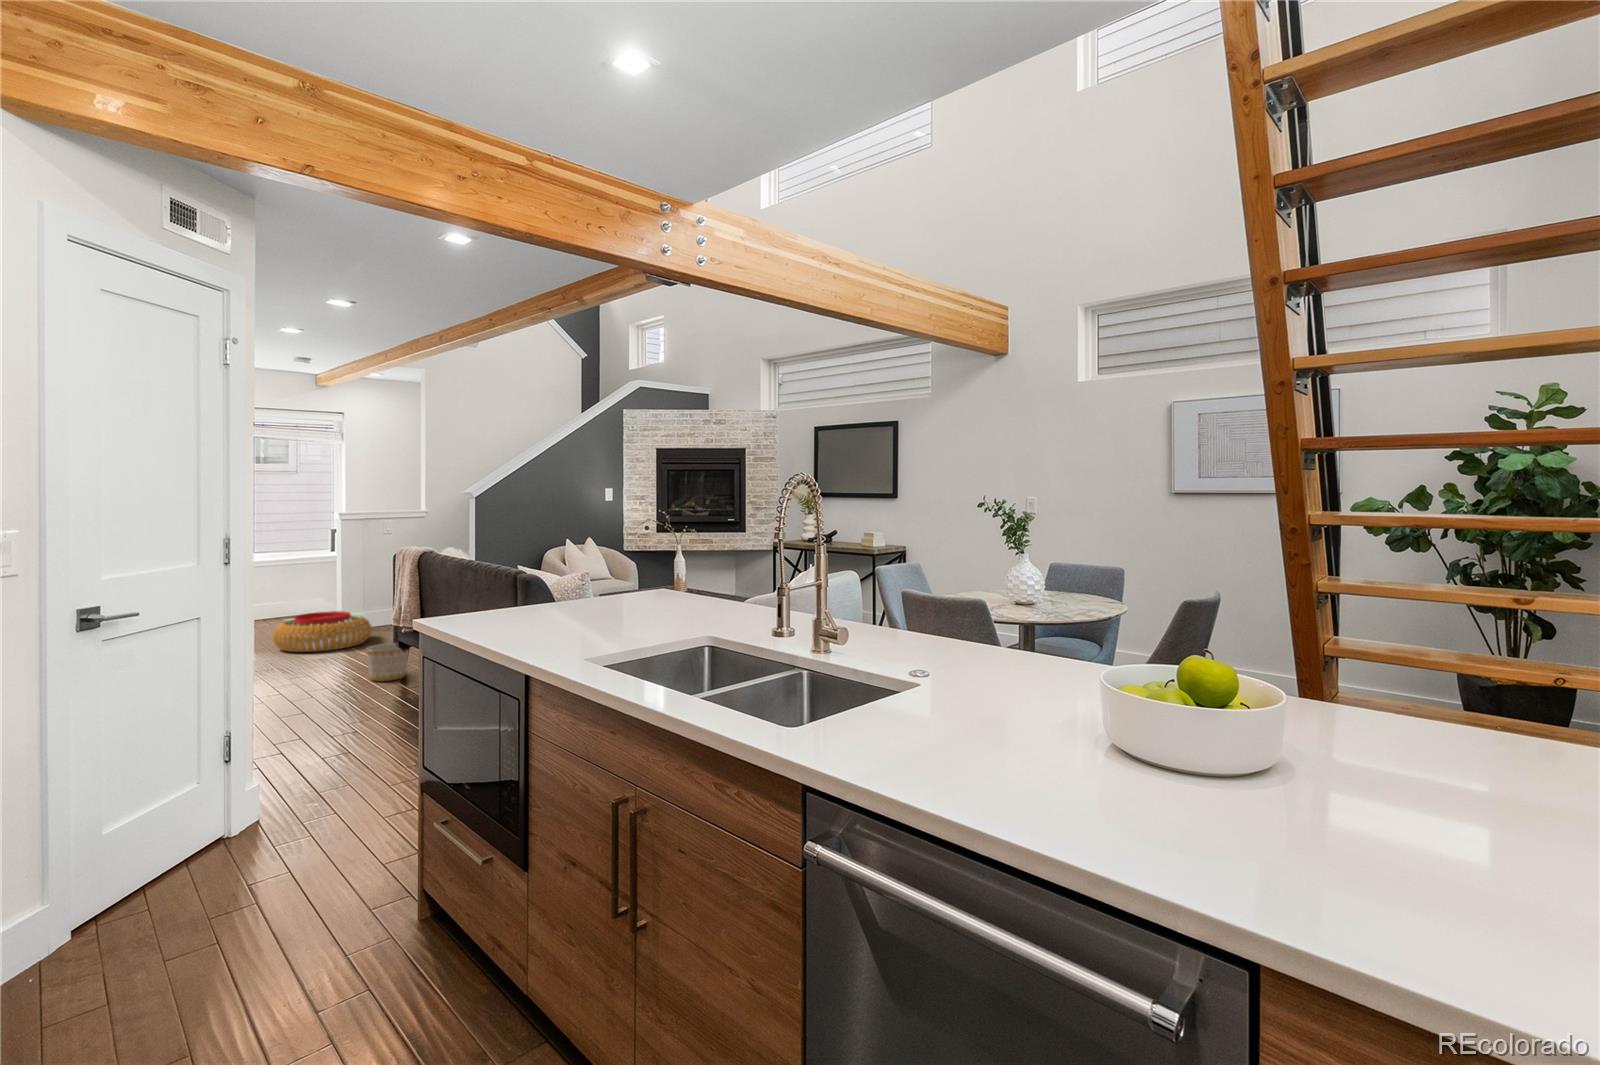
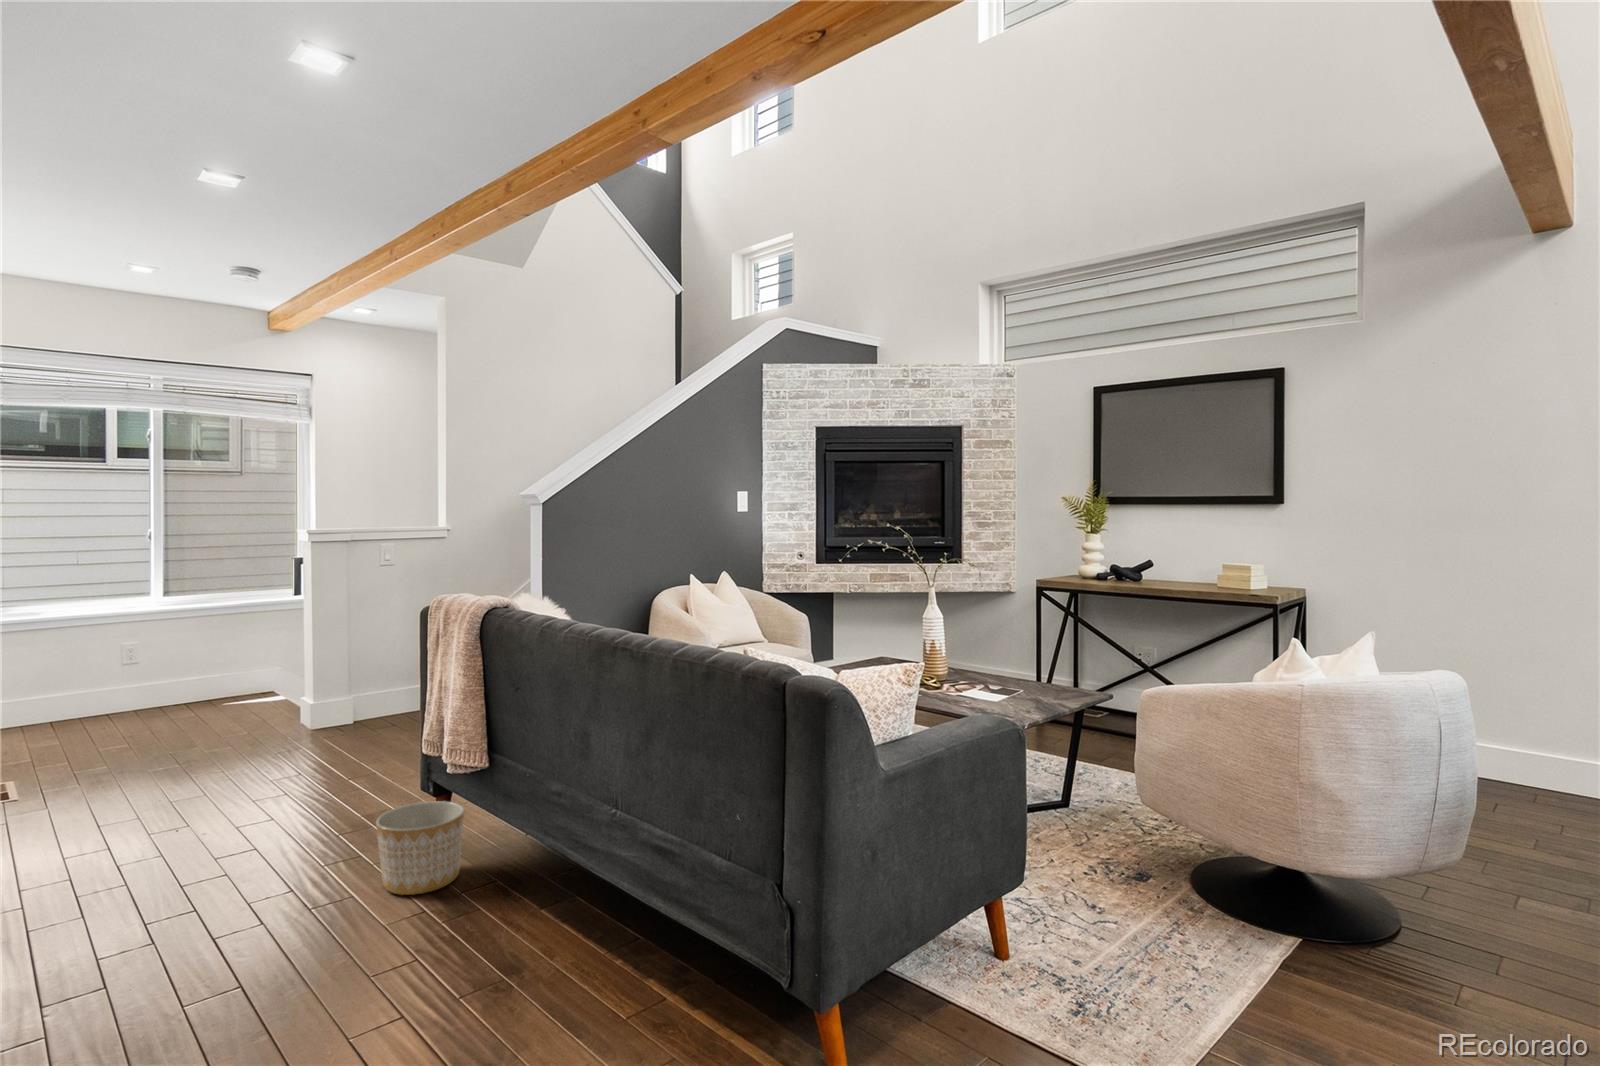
pouf: present [273,611,371,652] -> none [186,709,368,795]

